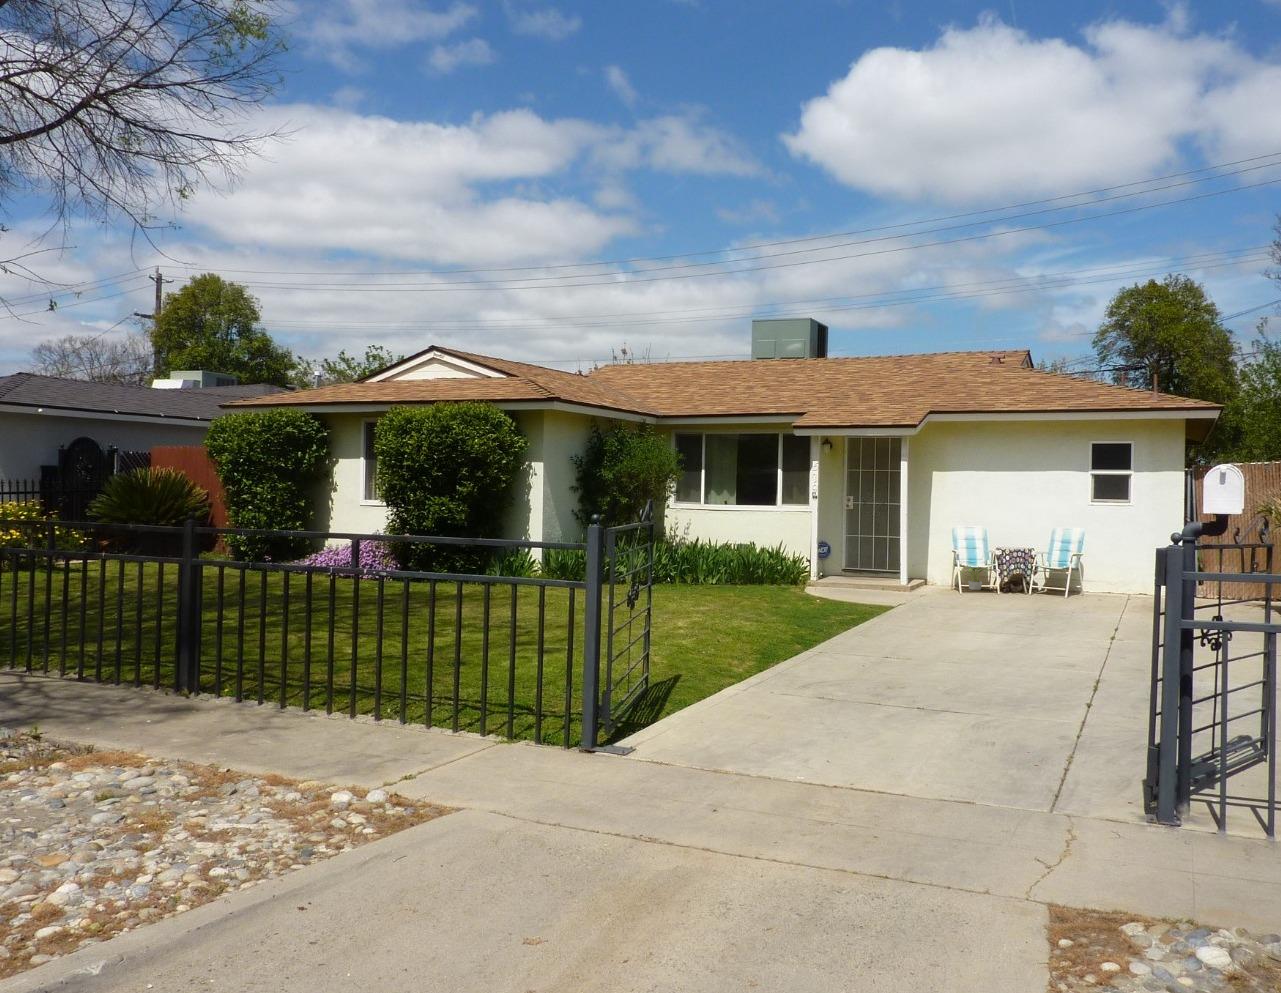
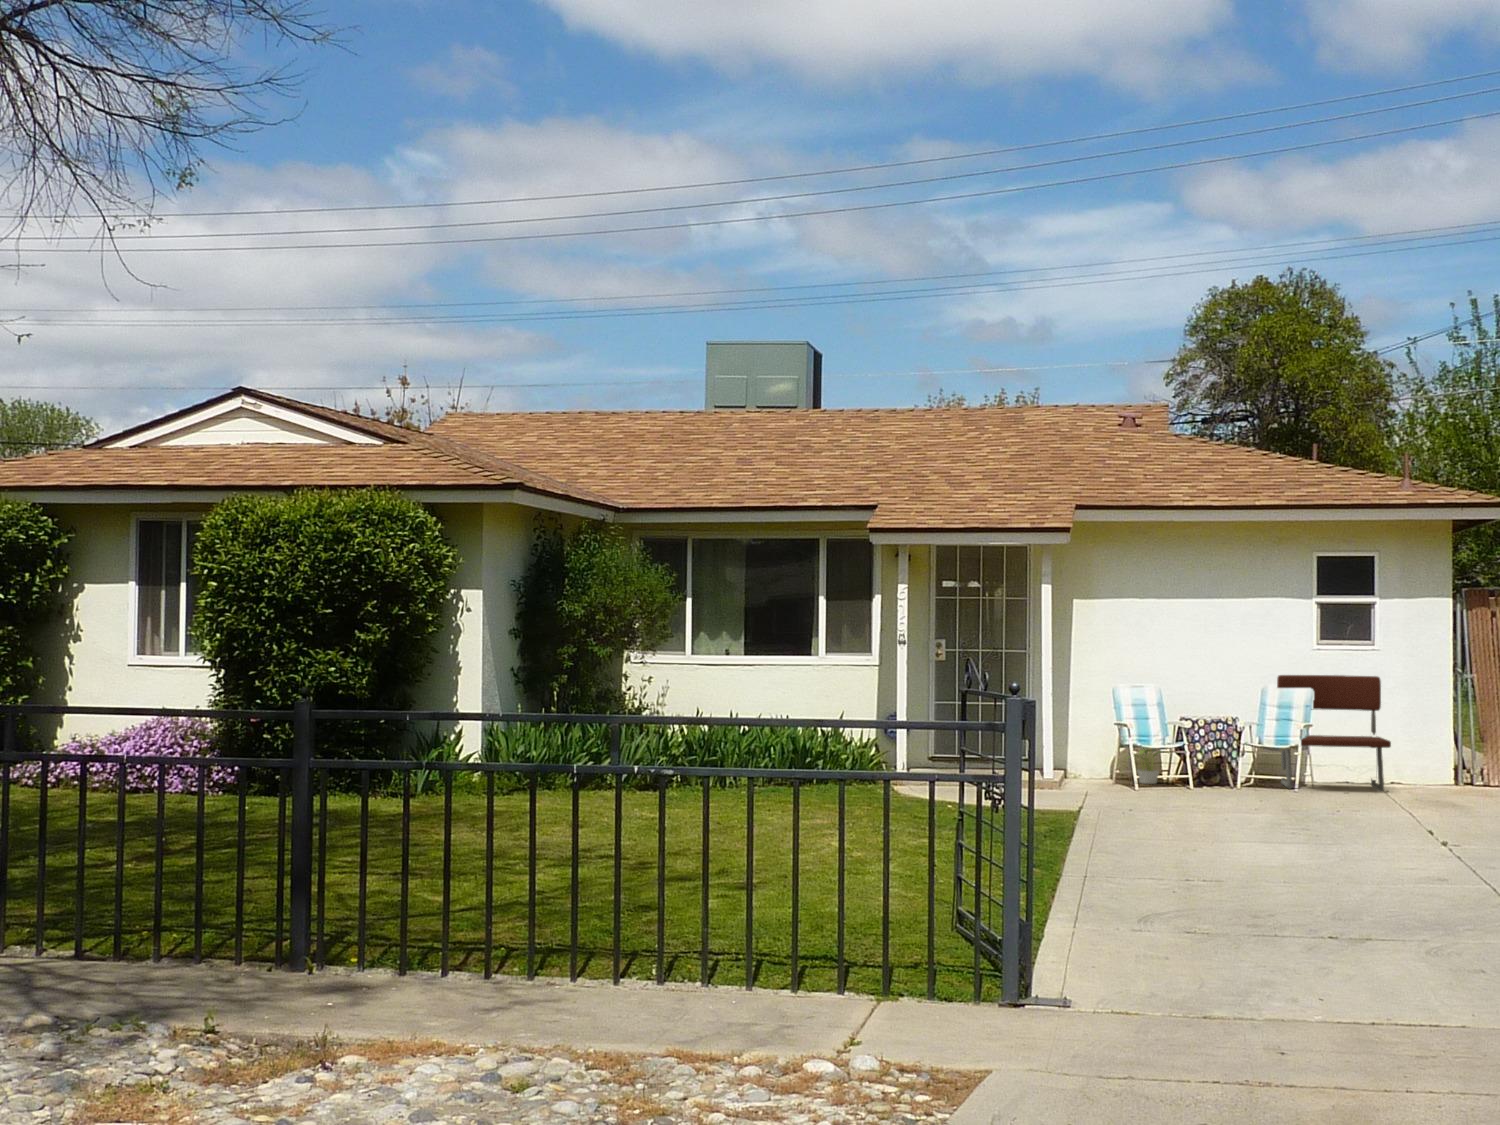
bench: none [1063,522,1134,598] -> present [1277,675,1391,791]

